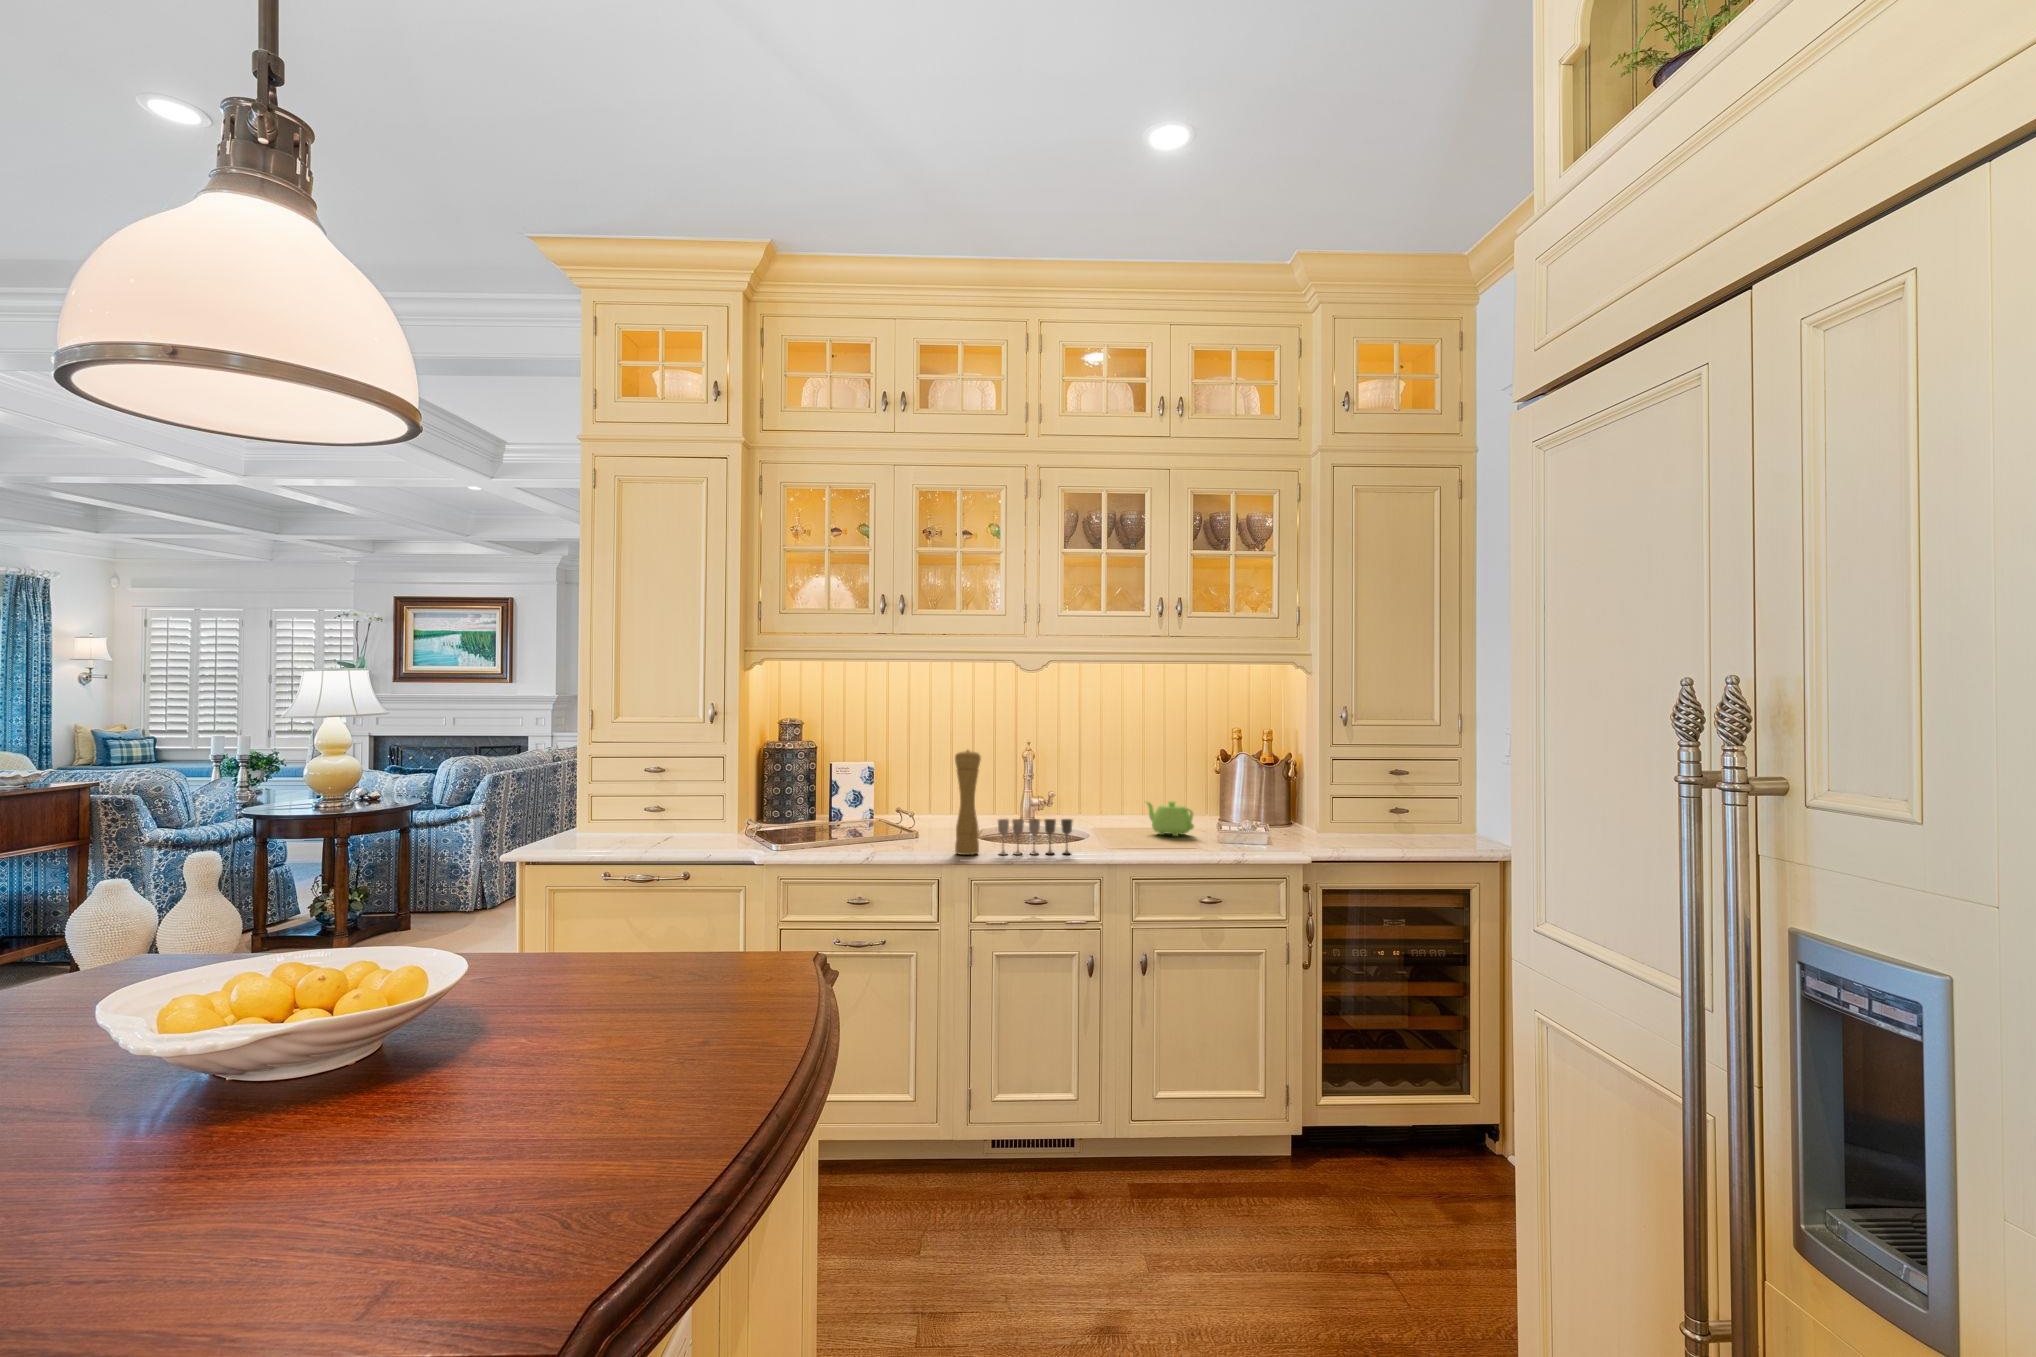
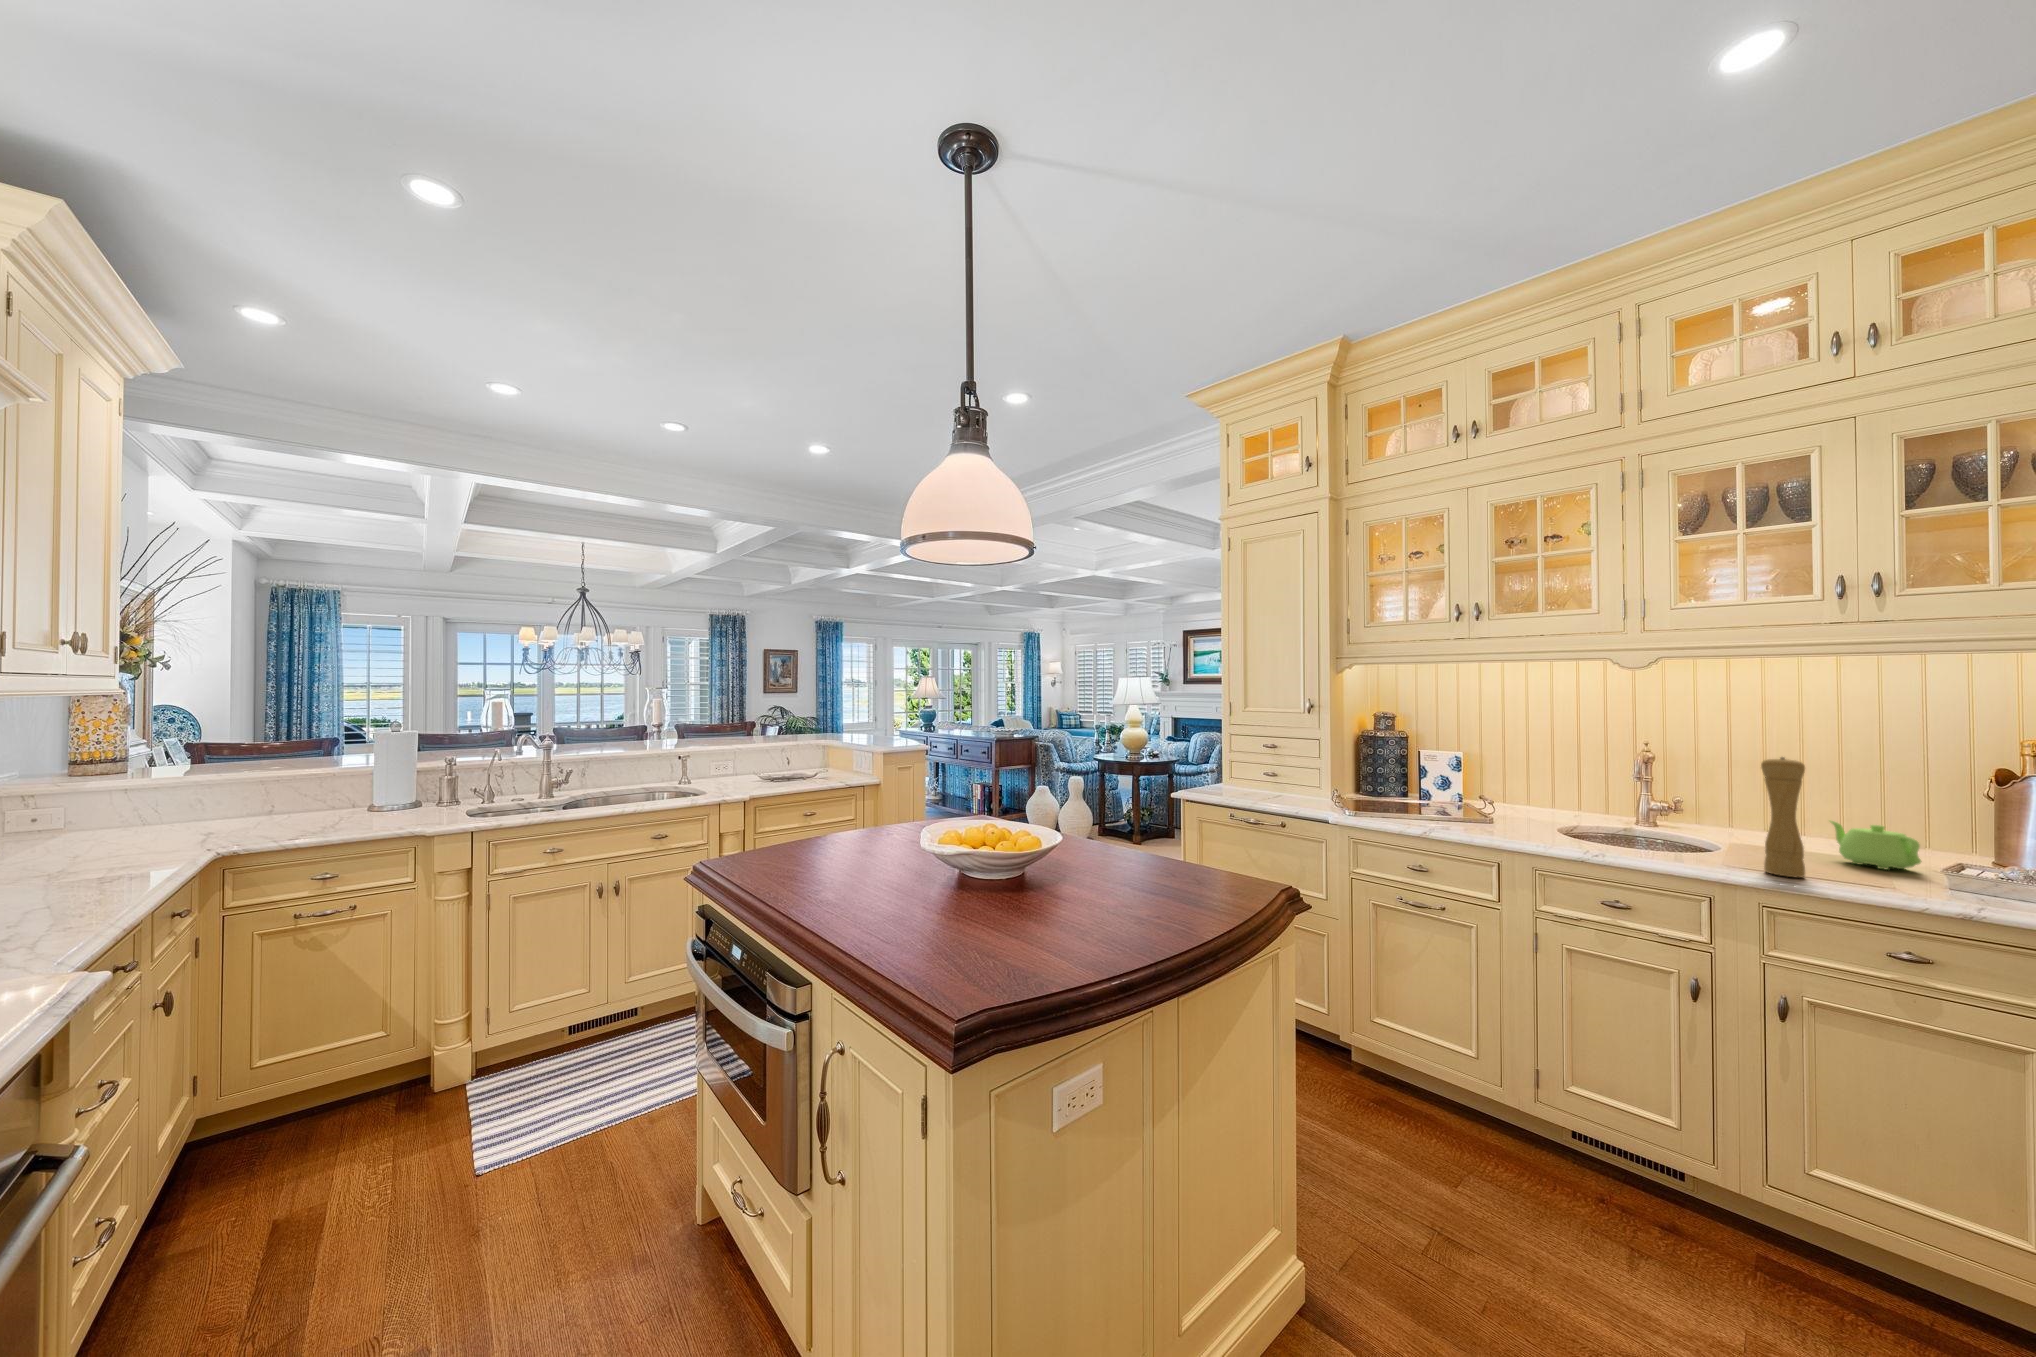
pepper mill: present [955,750,981,855] -> present [1761,757,1805,877]
wine glass: present [998,819,1072,855] -> none [1575,816,1681,864]

